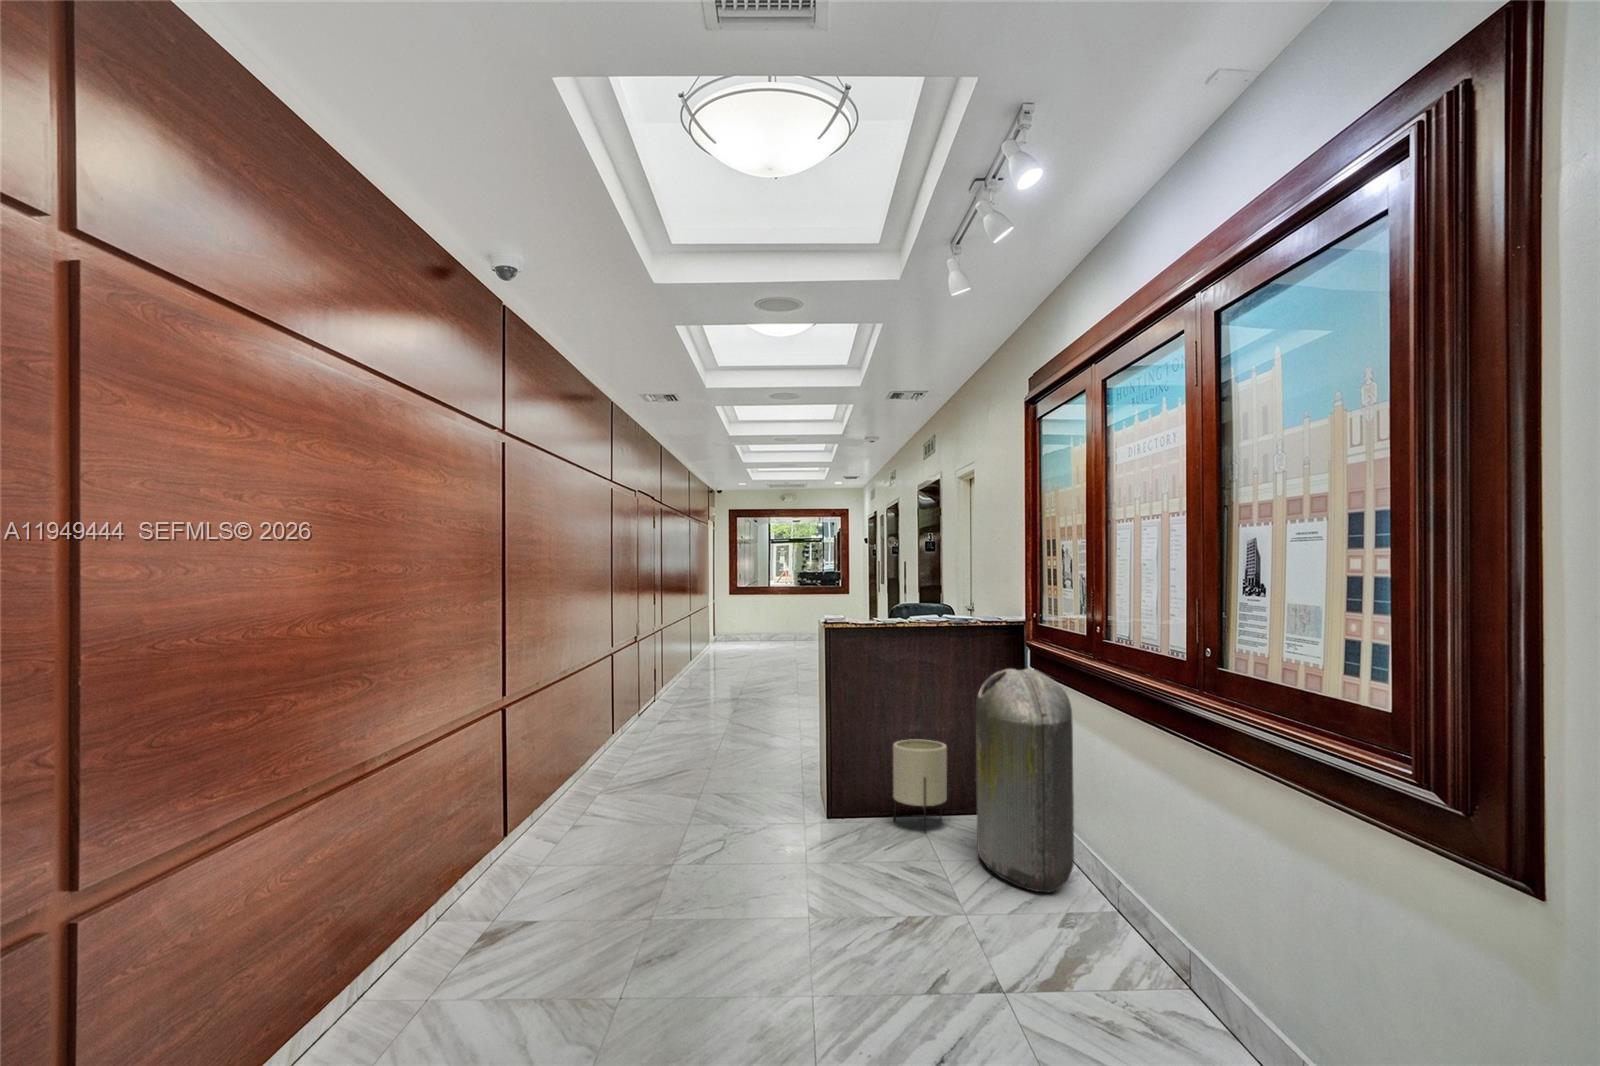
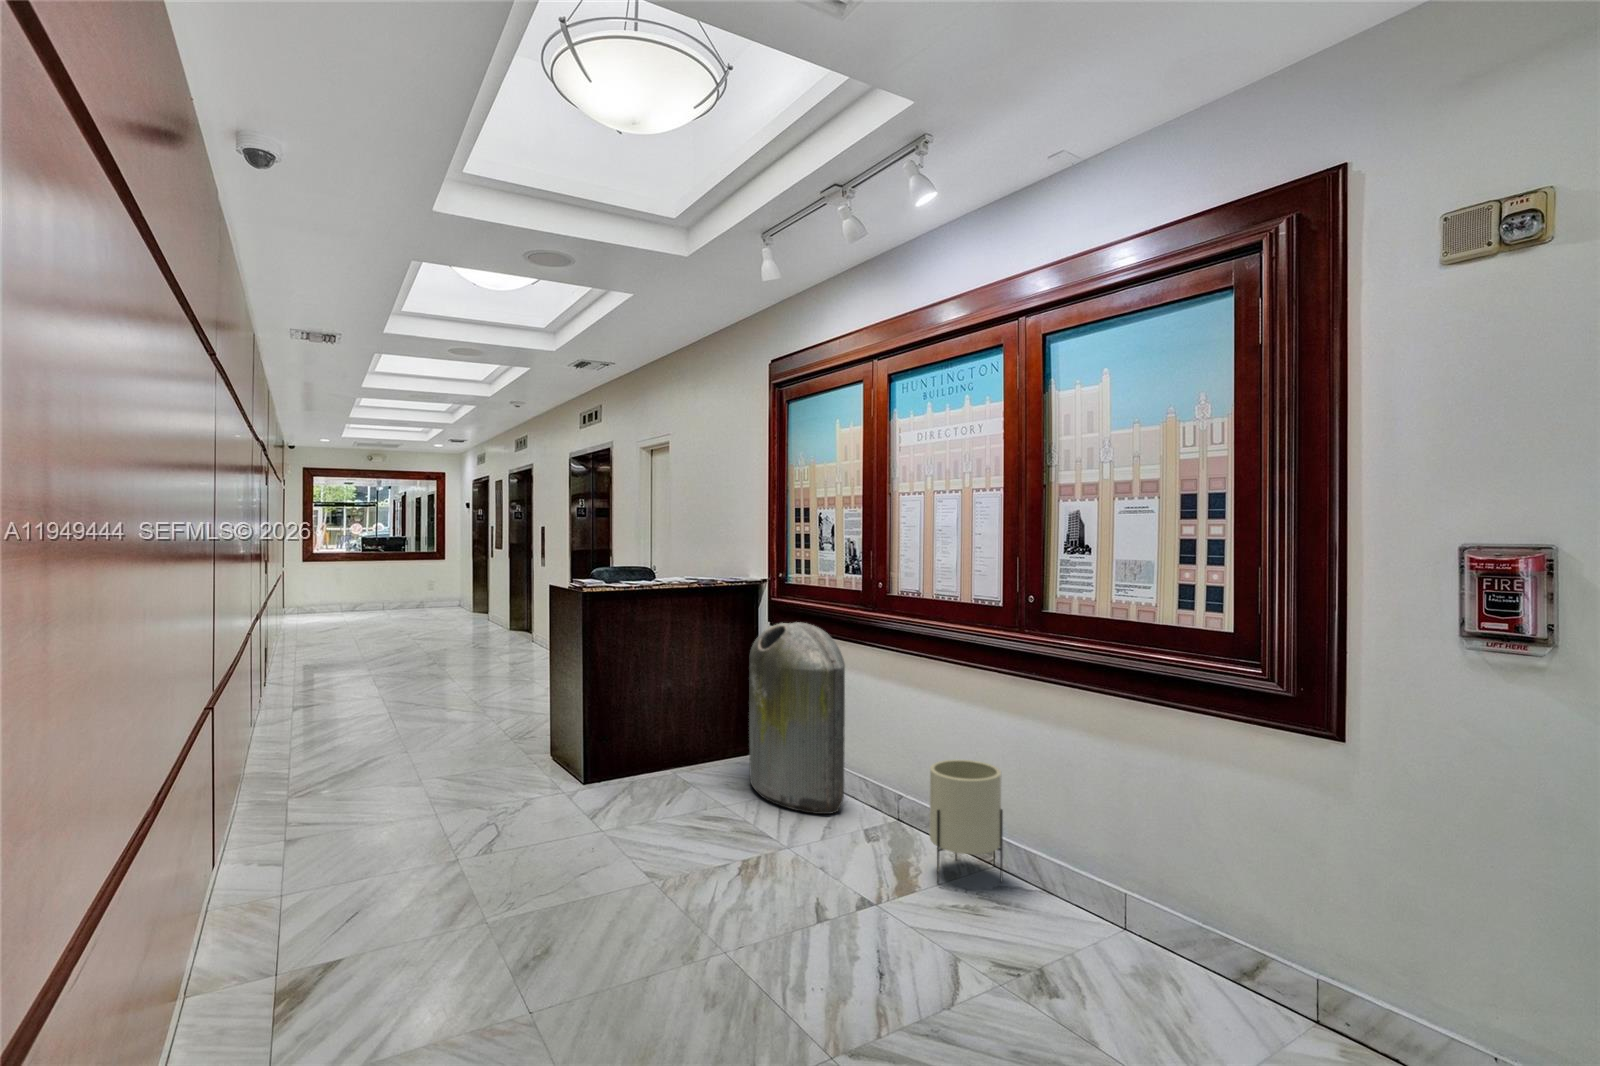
planter: present [893,739,947,833] -> present [930,760,1003,883]

